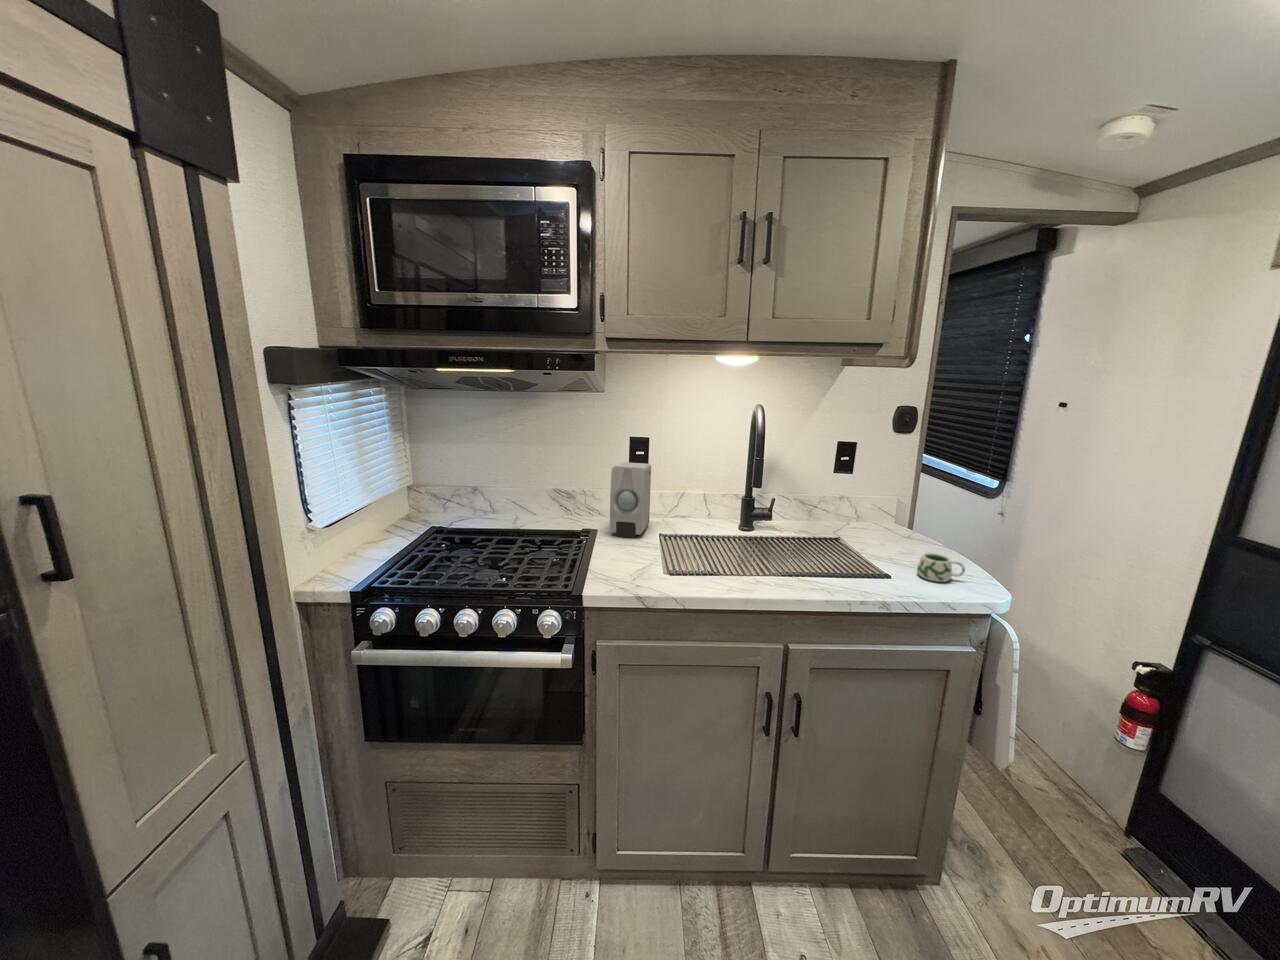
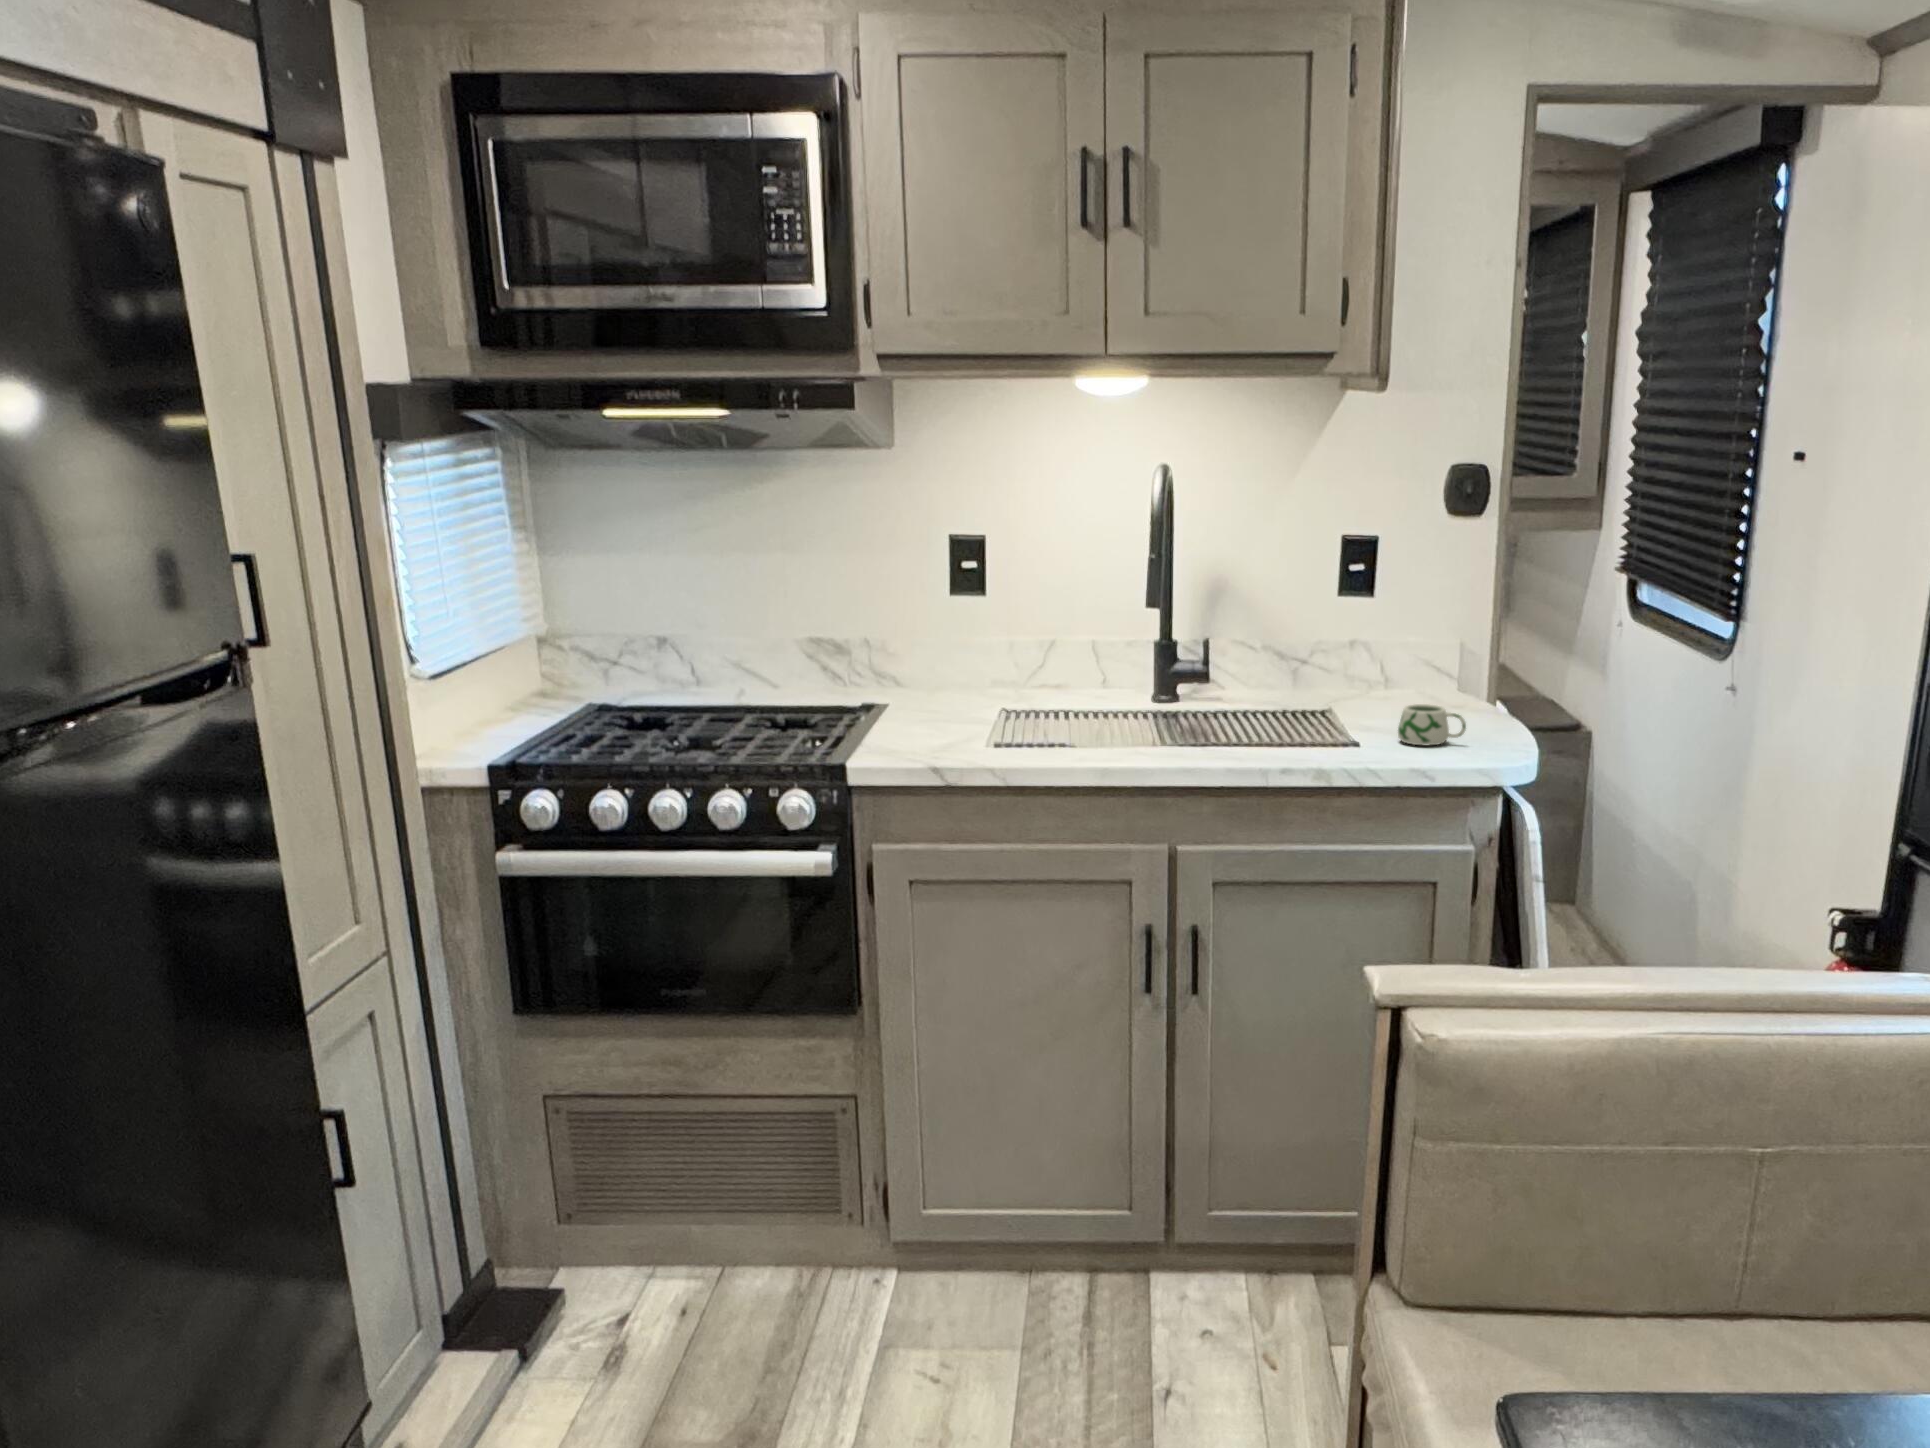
soap dispenser: present [610,462,651,538] -> none [906,581,984,711]

